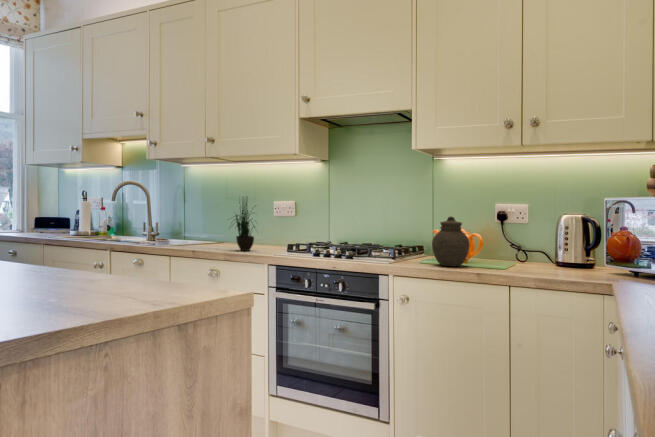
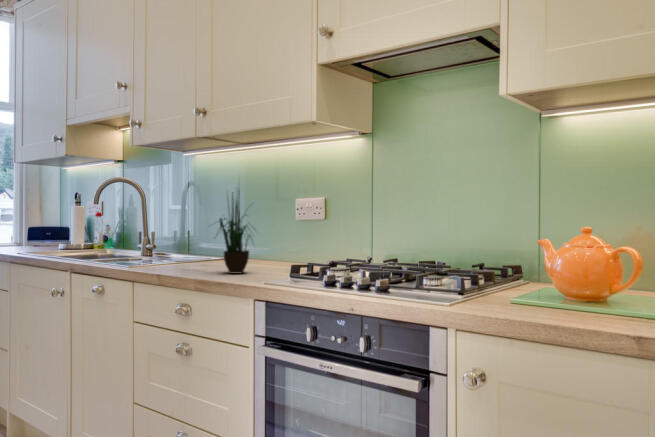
jar: present [432,217,470,266] -> none [534,214,614,315]

